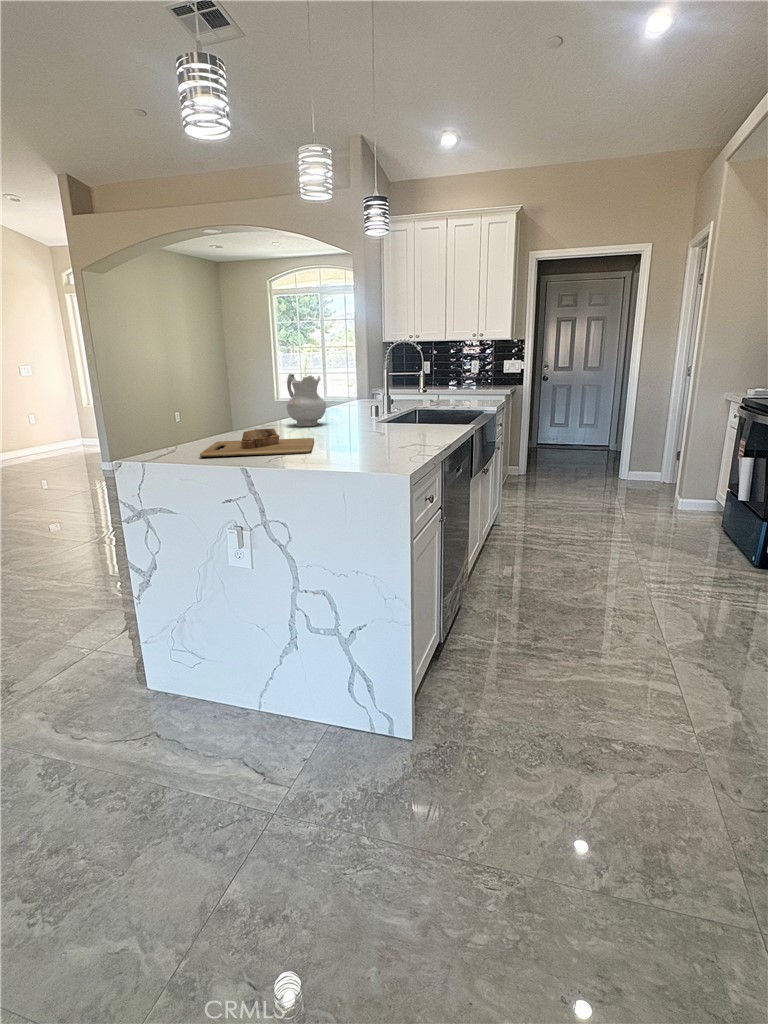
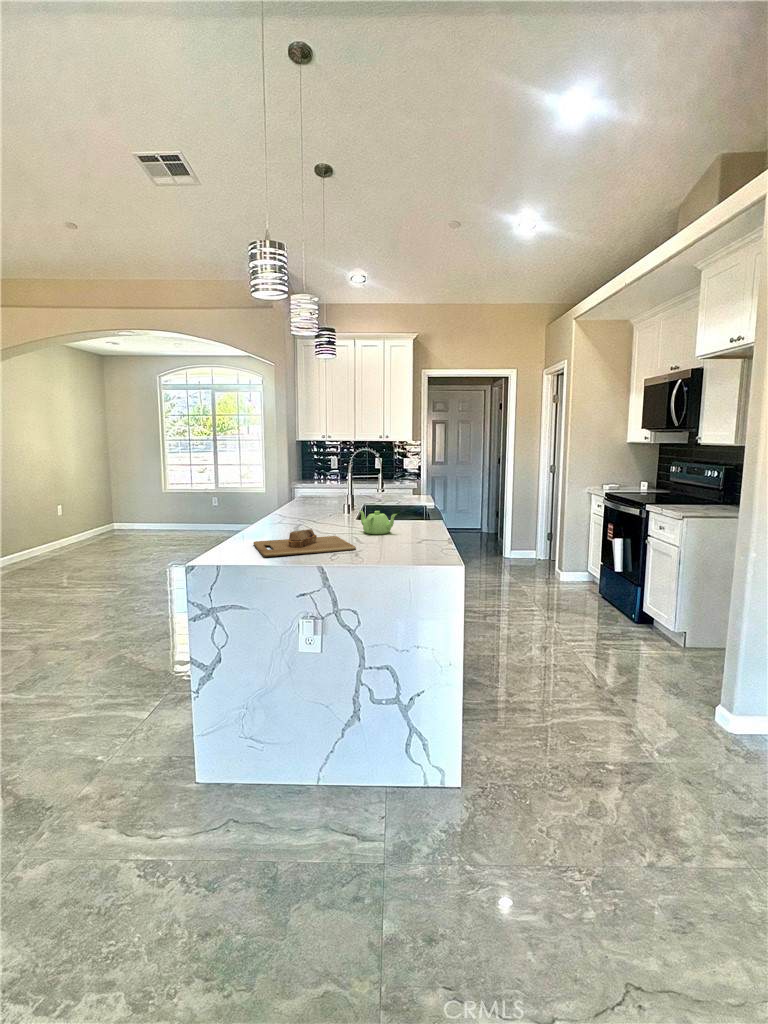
ceramic pitcher: present [287,374,326,427] -> none [281,478,319,524]
teapot: none [351,409,388,438] -> present [359,510,397,534]

